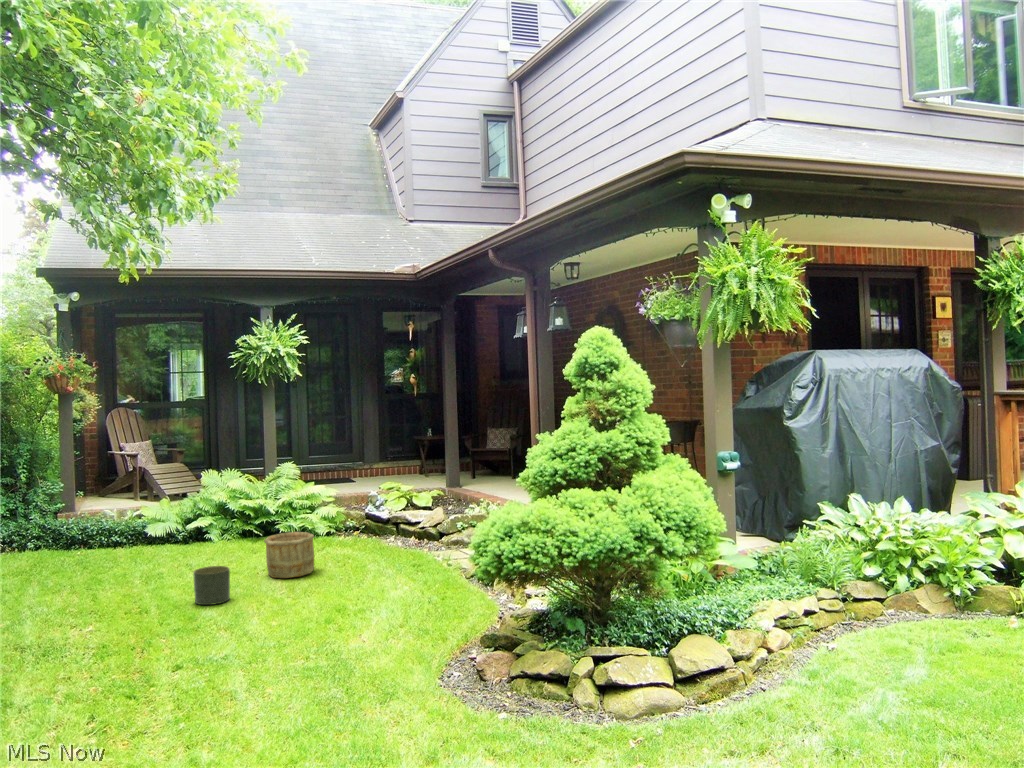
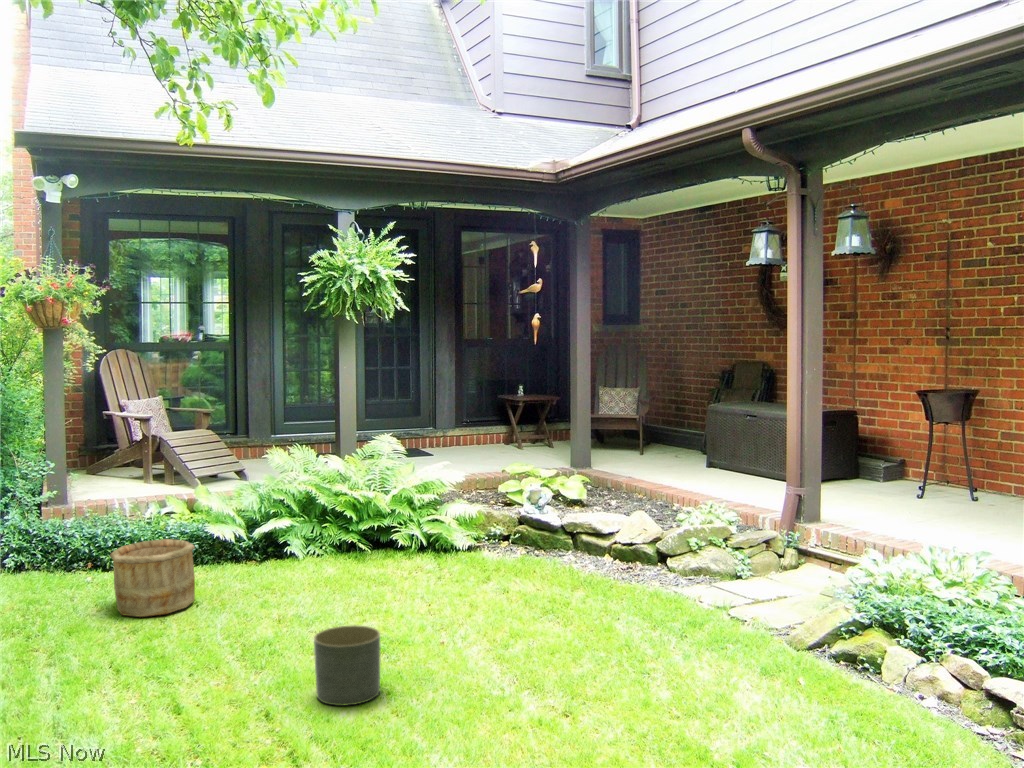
wooden bucket: present [264,532,314,578] -> present [110,539,195,617]

